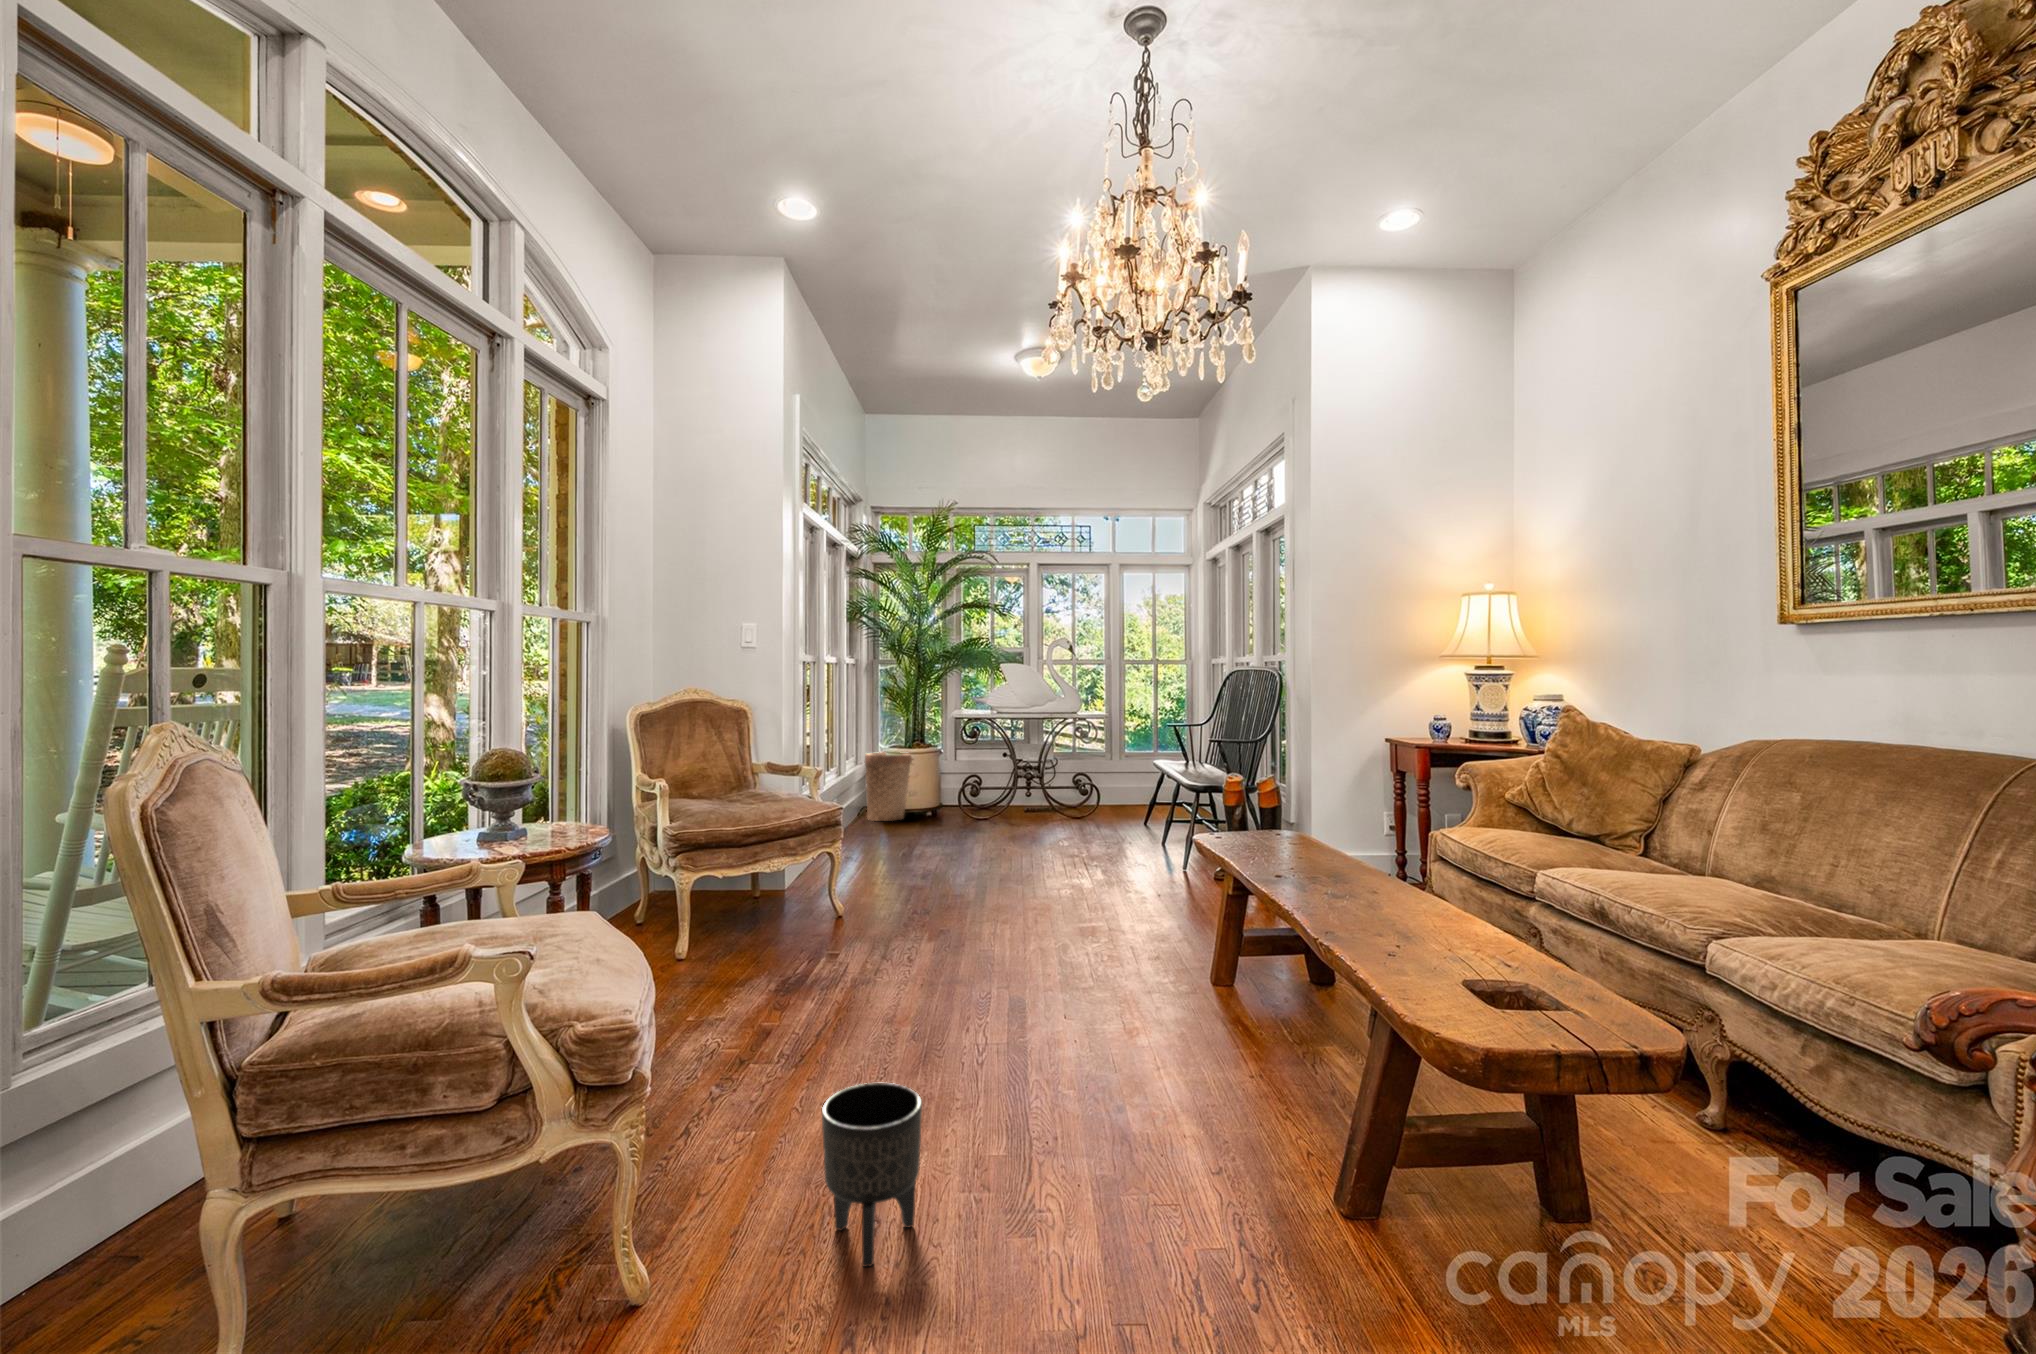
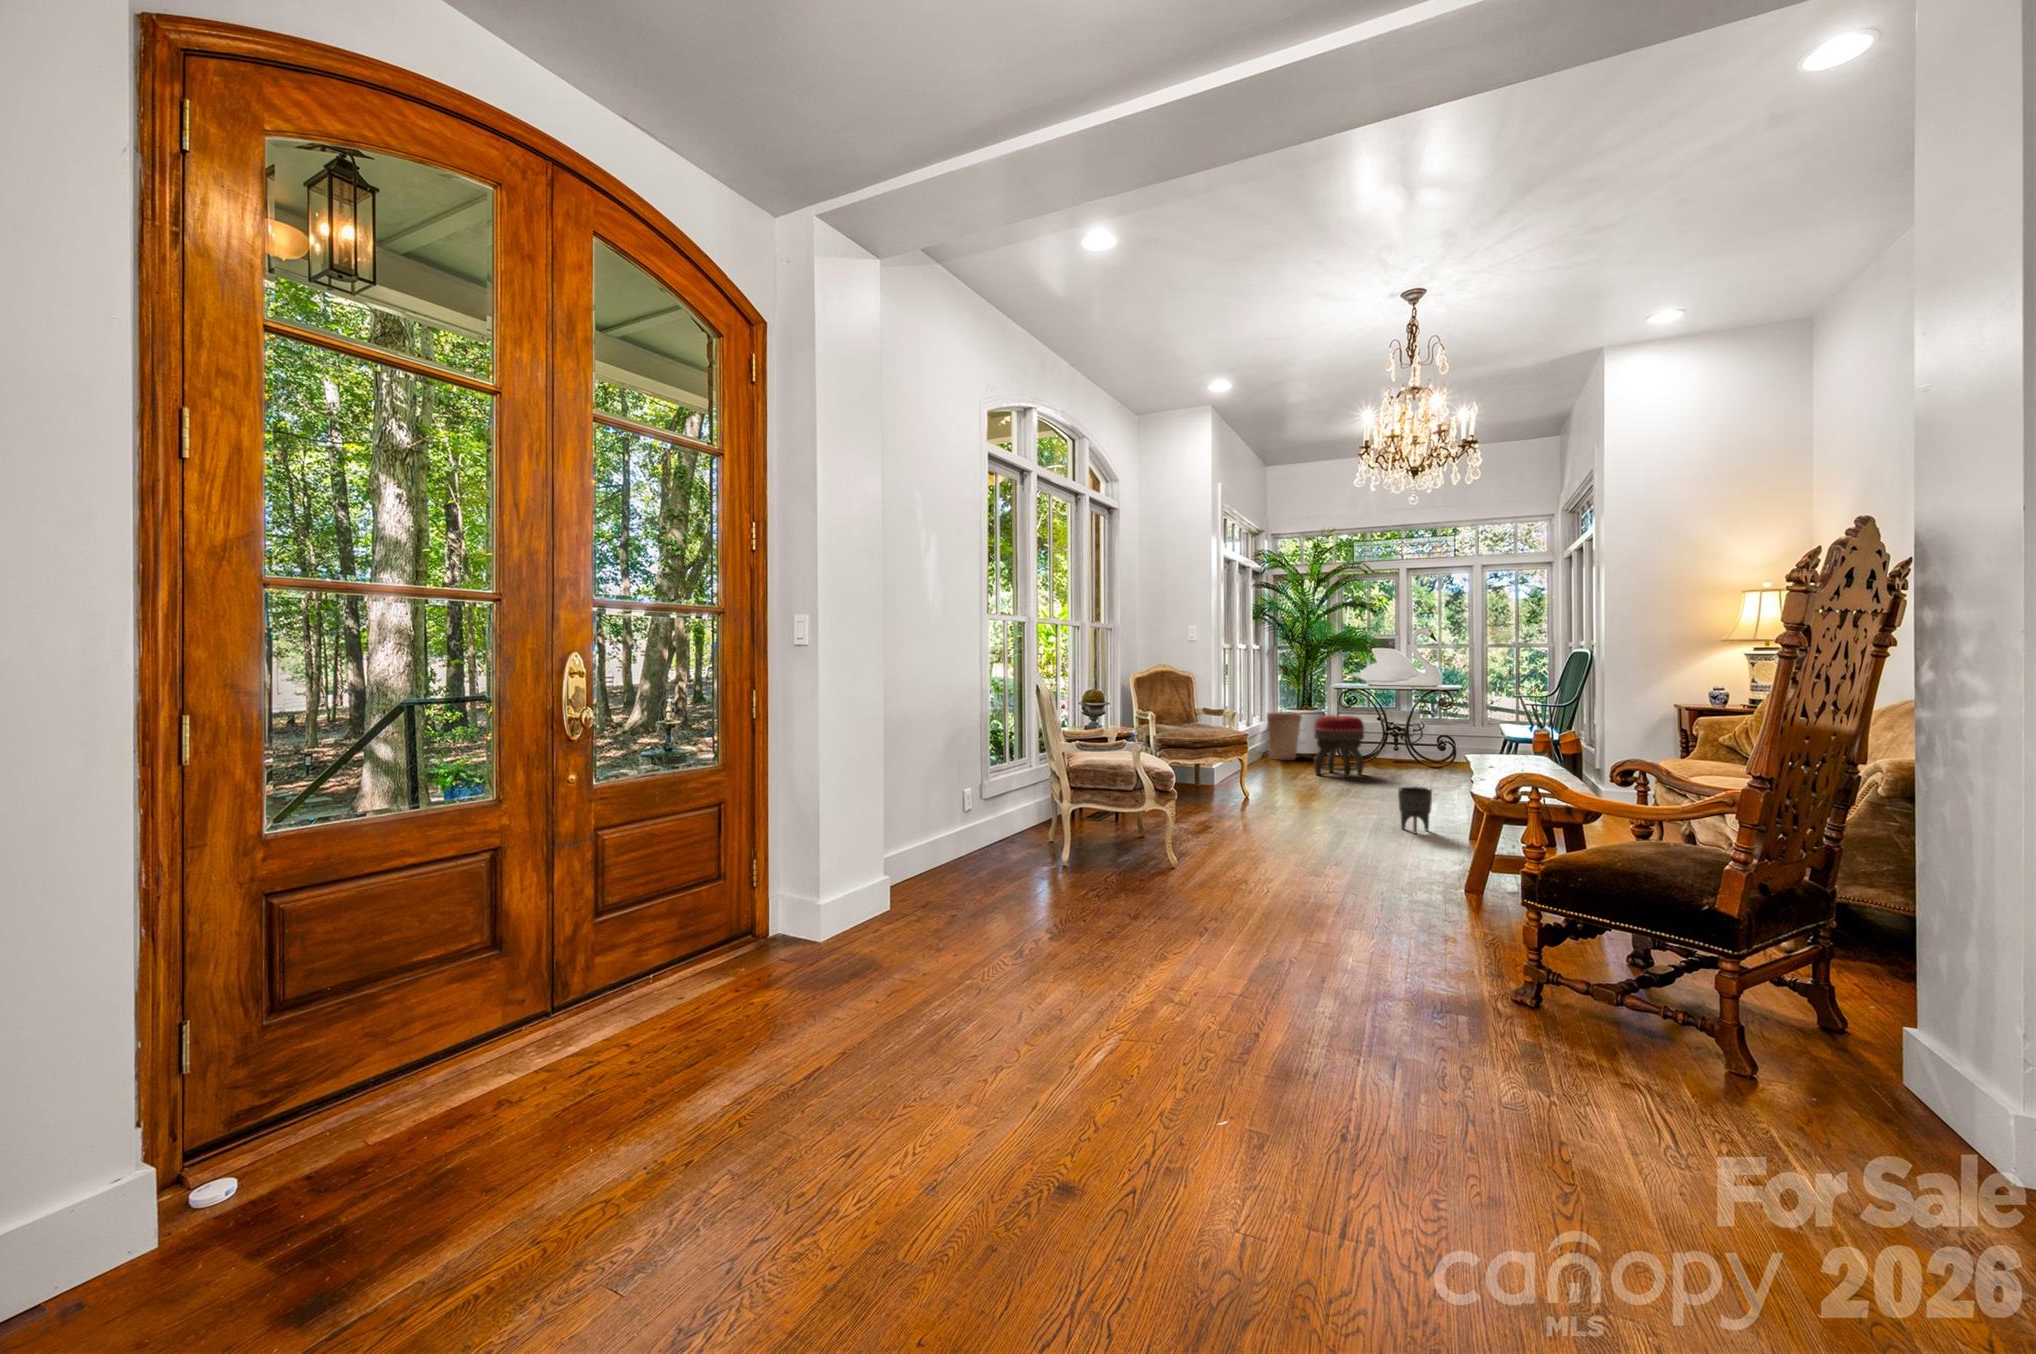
footstool: none [934,759,1001,850] -> present [1314,715,1364,778]
planter: present [822,1083,922,1267] -> present [1398,787,1432,833]

